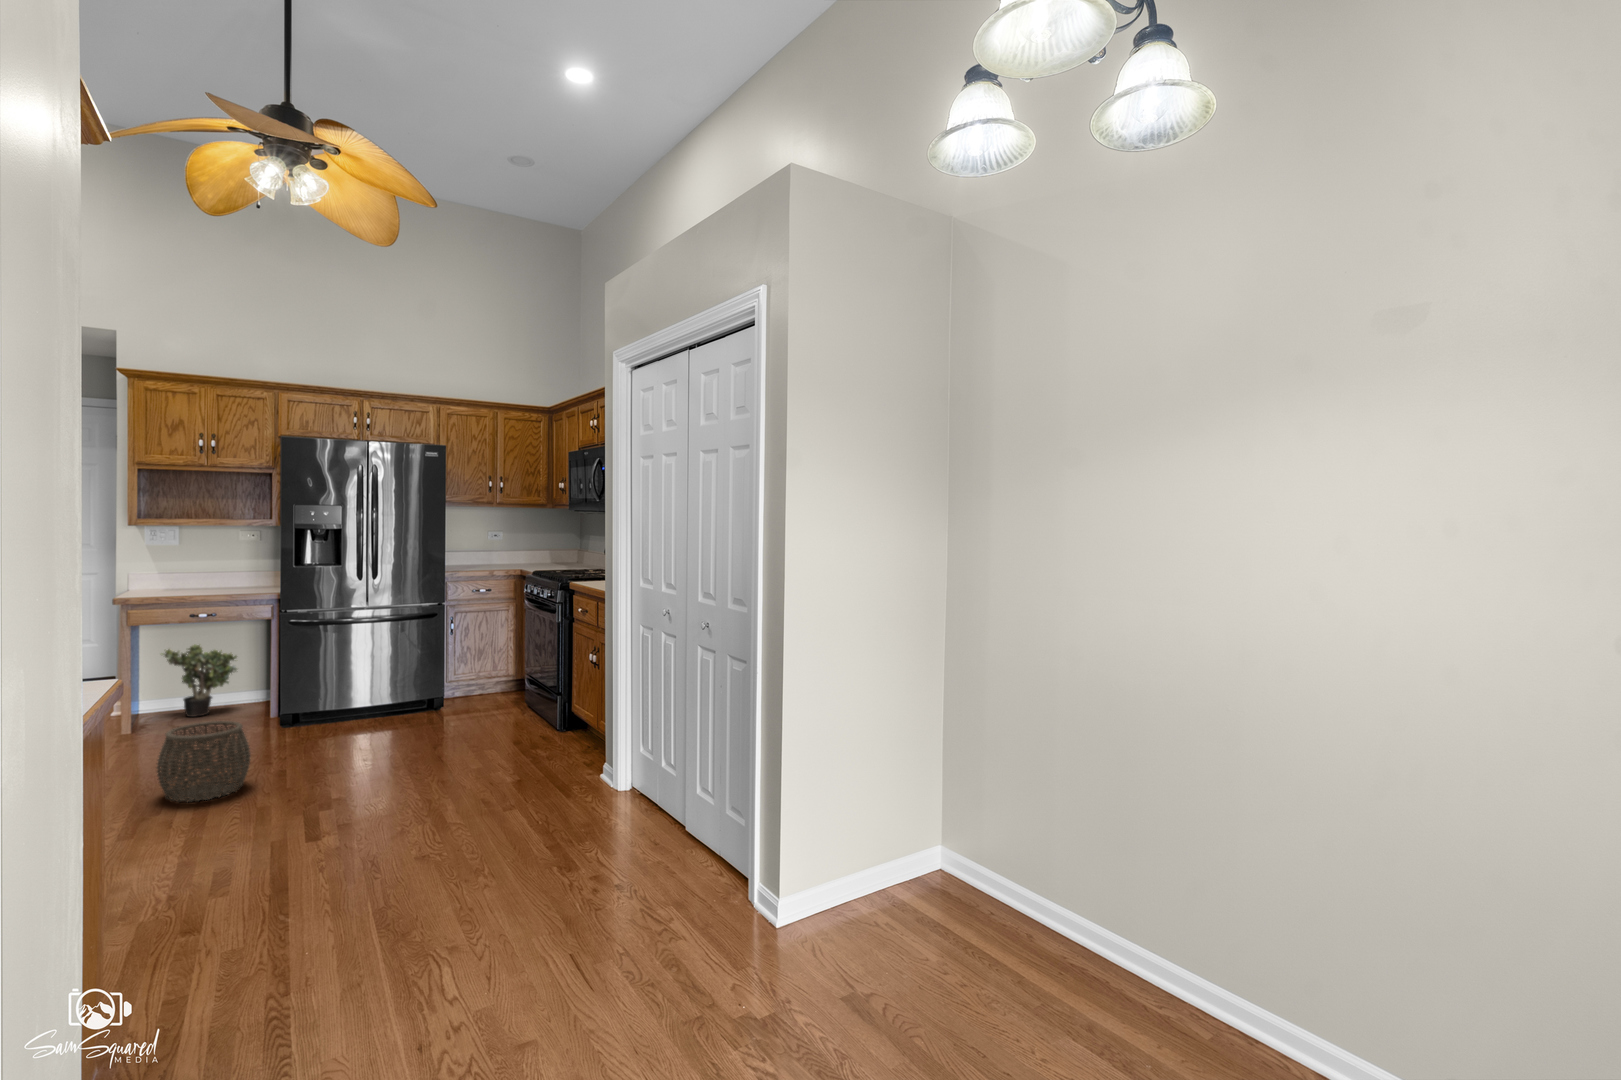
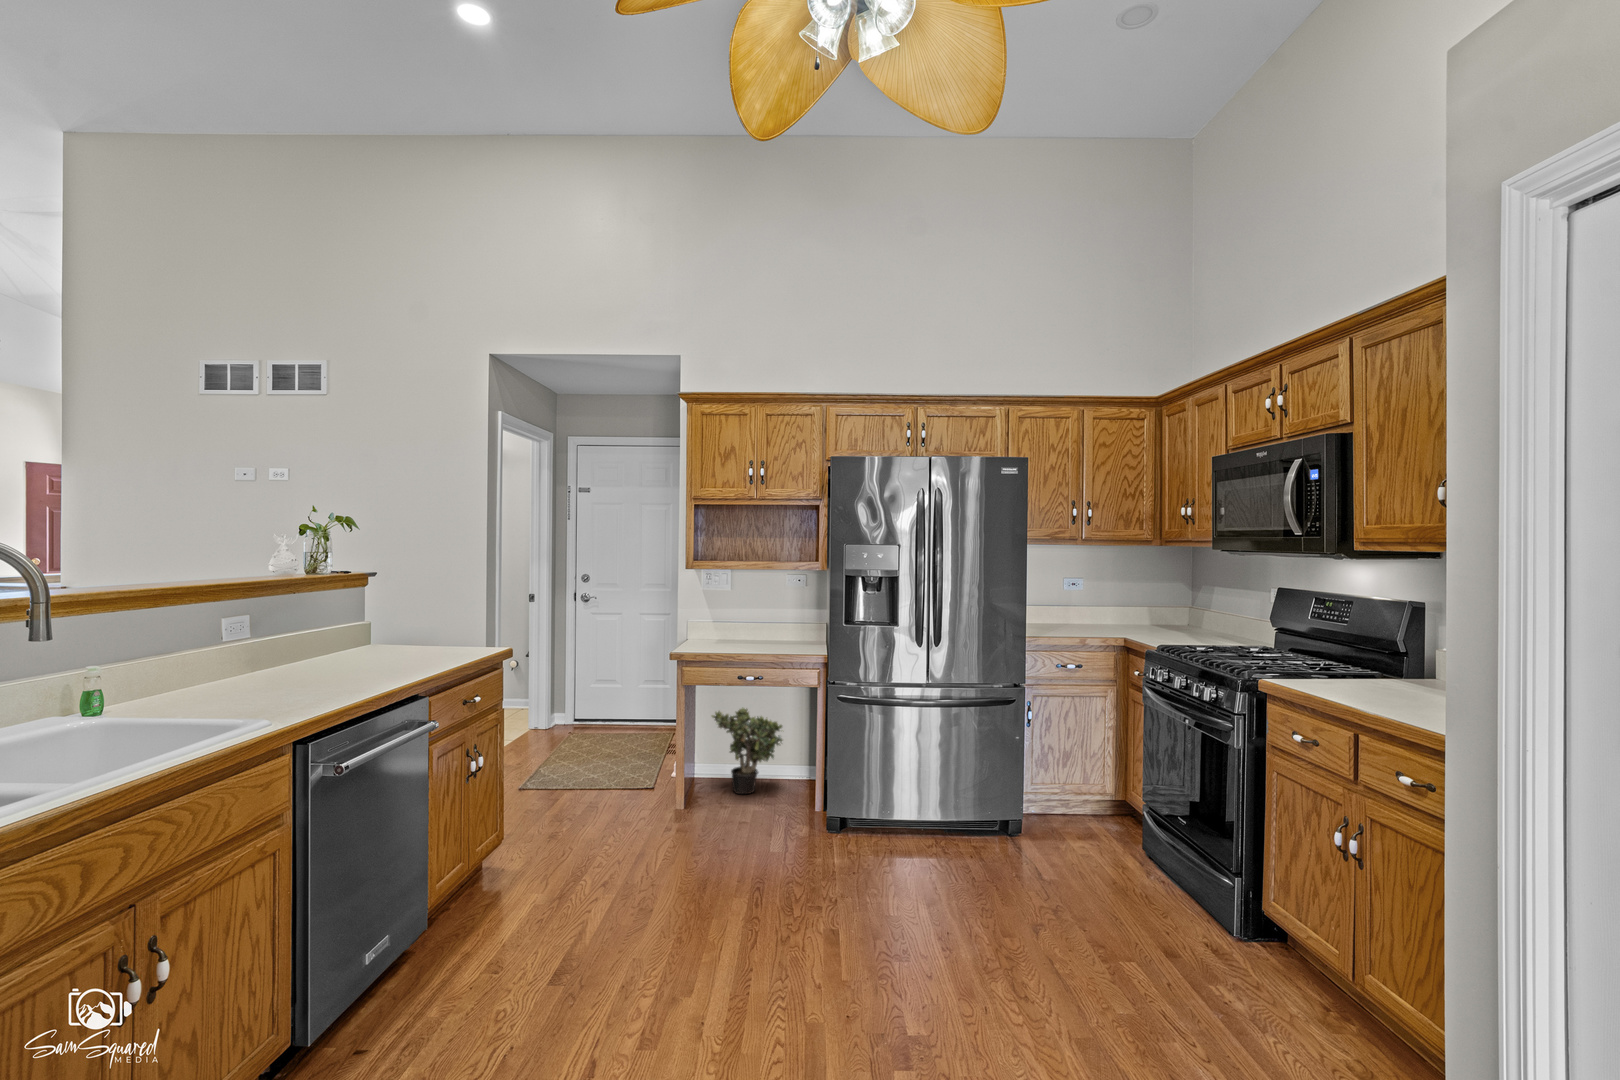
woven basket: present [157,721,251,802] -> none [673,863,786,1003]

